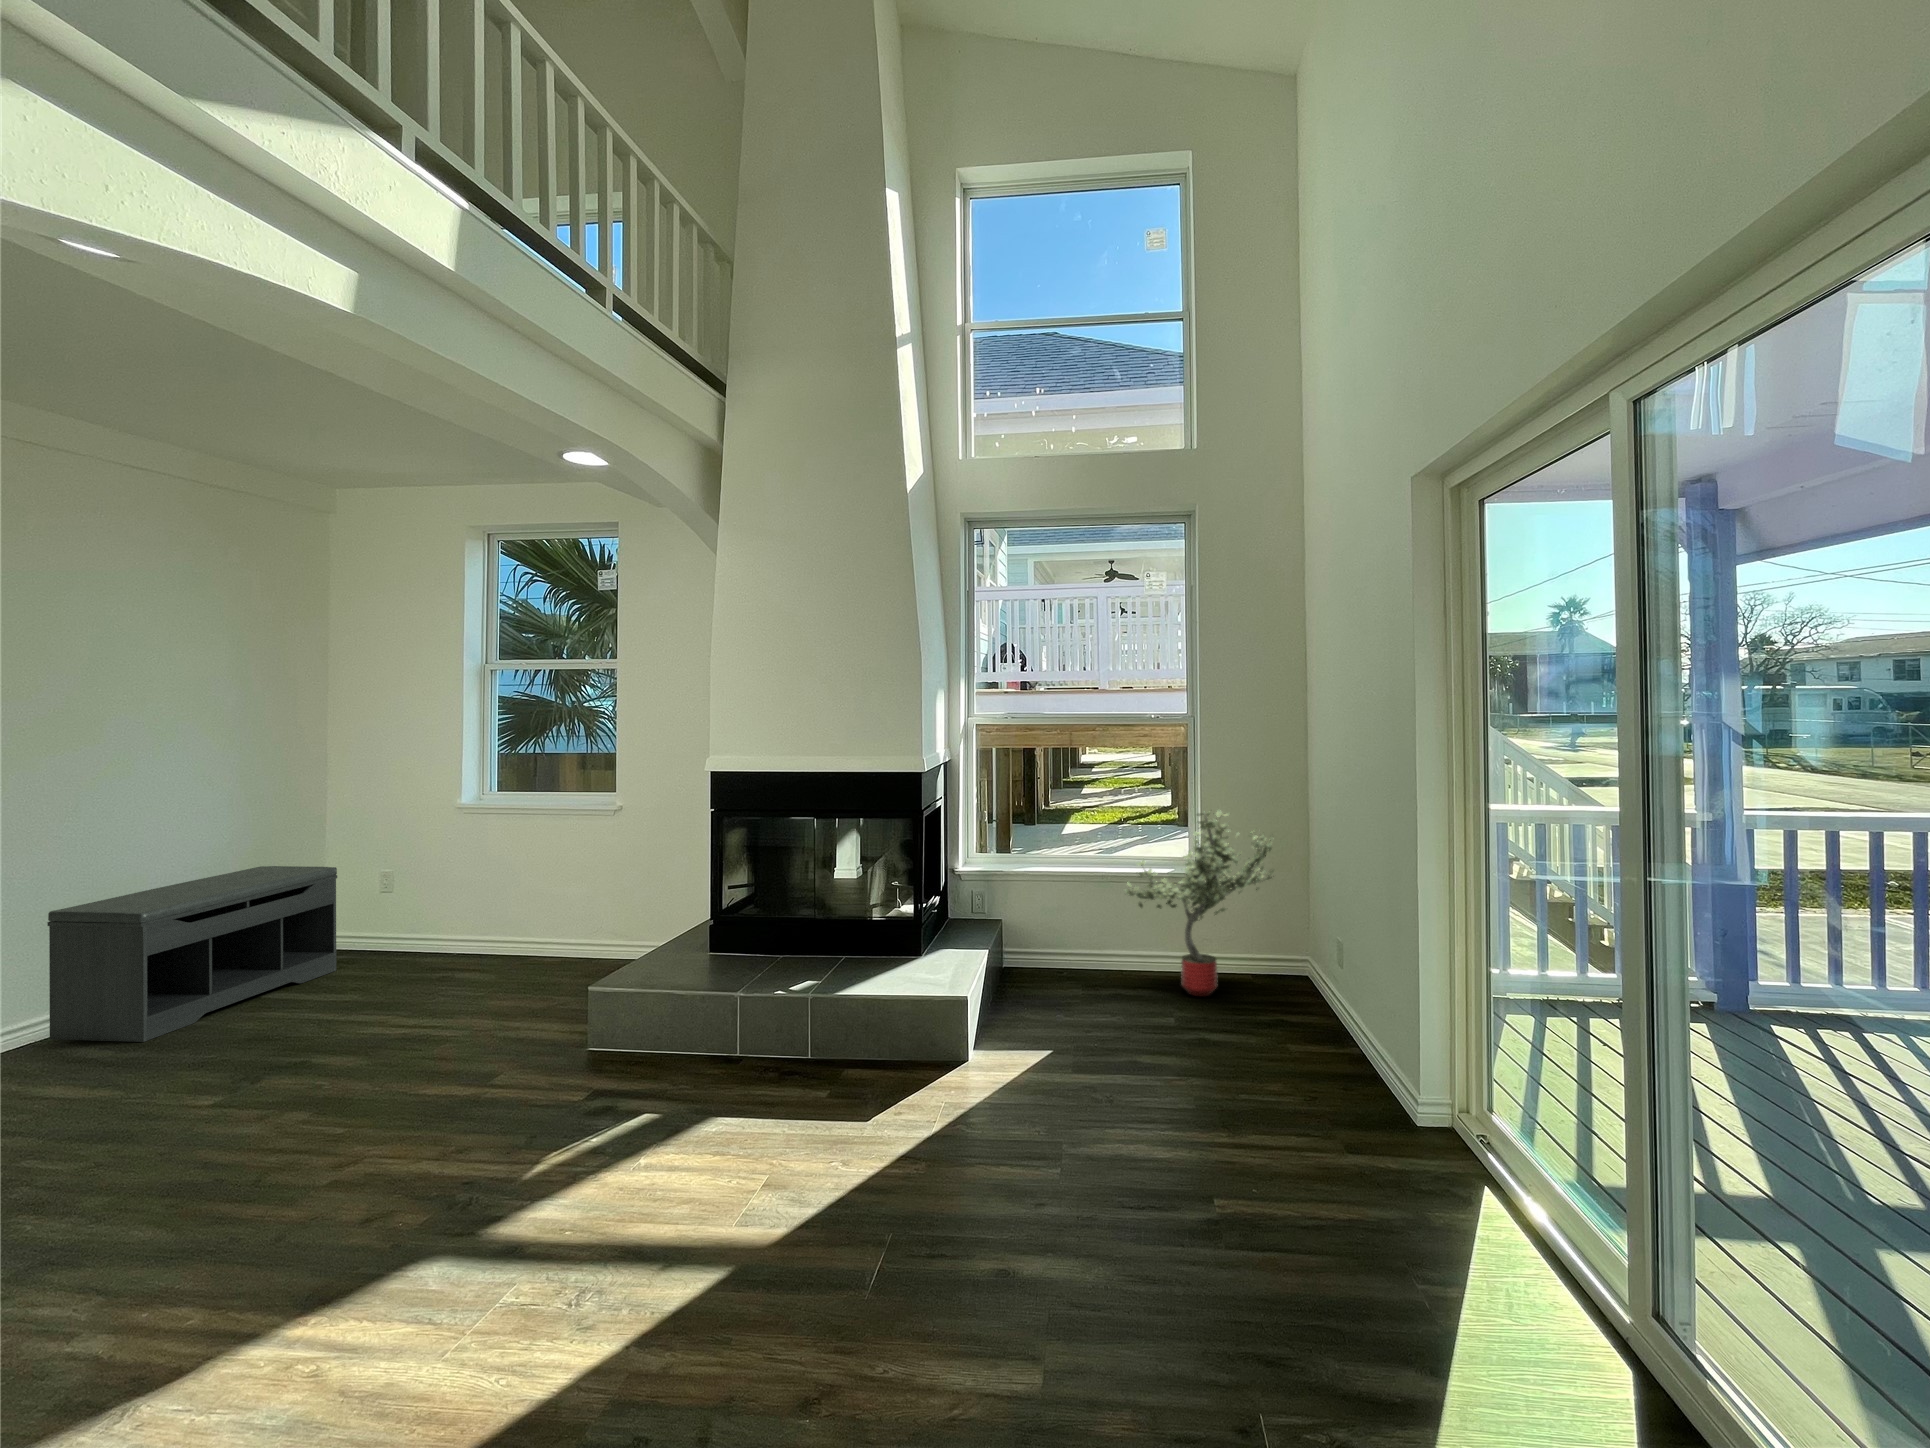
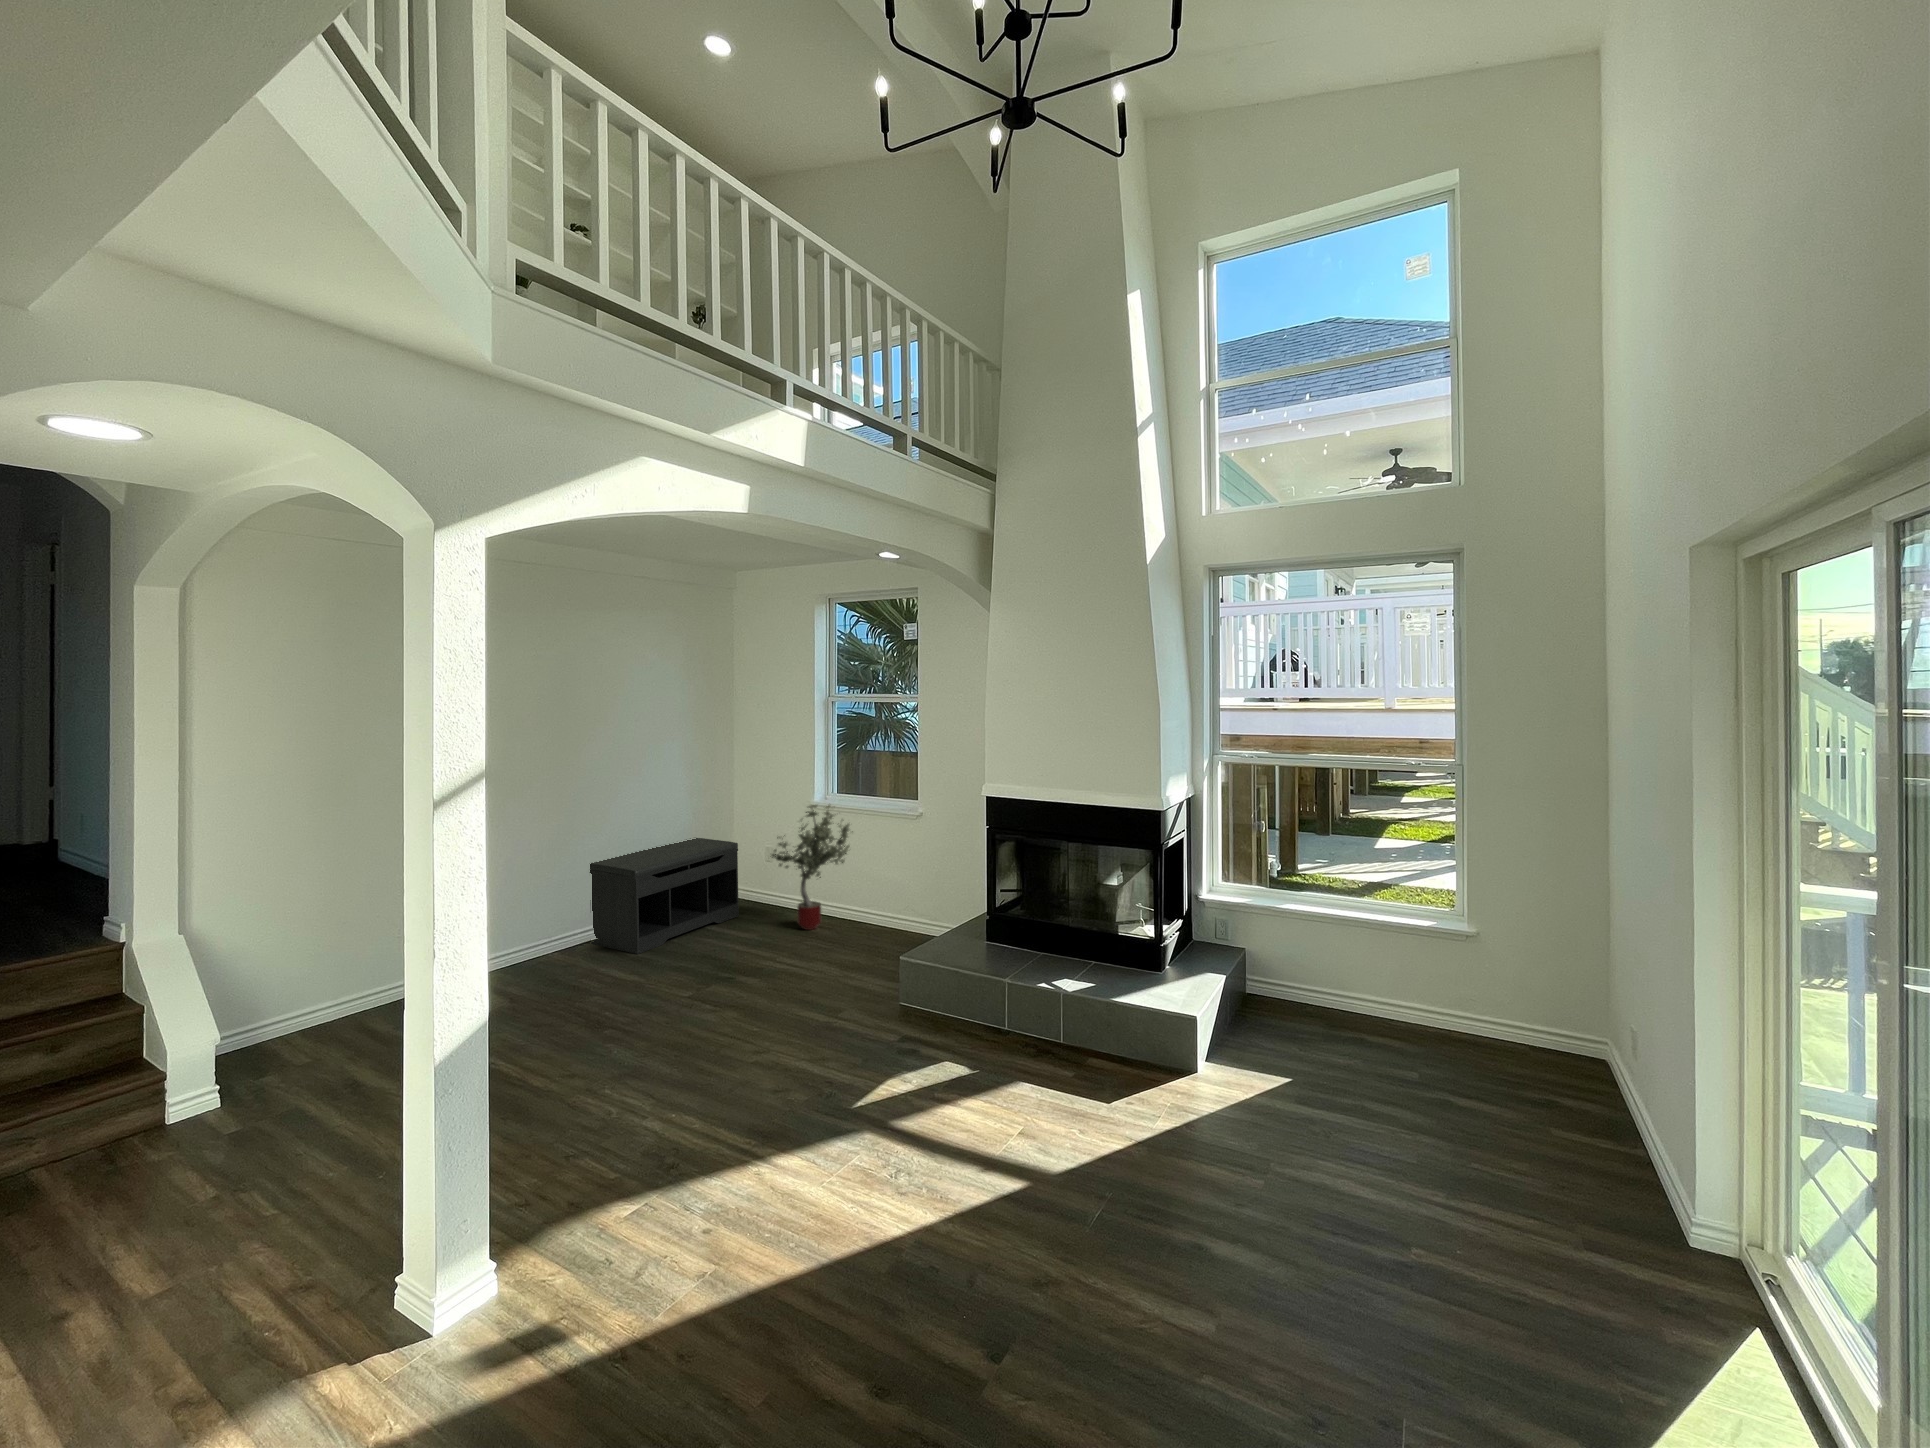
potted tree: present [1125,810,1274,996] -> present [772,805,853,930]

